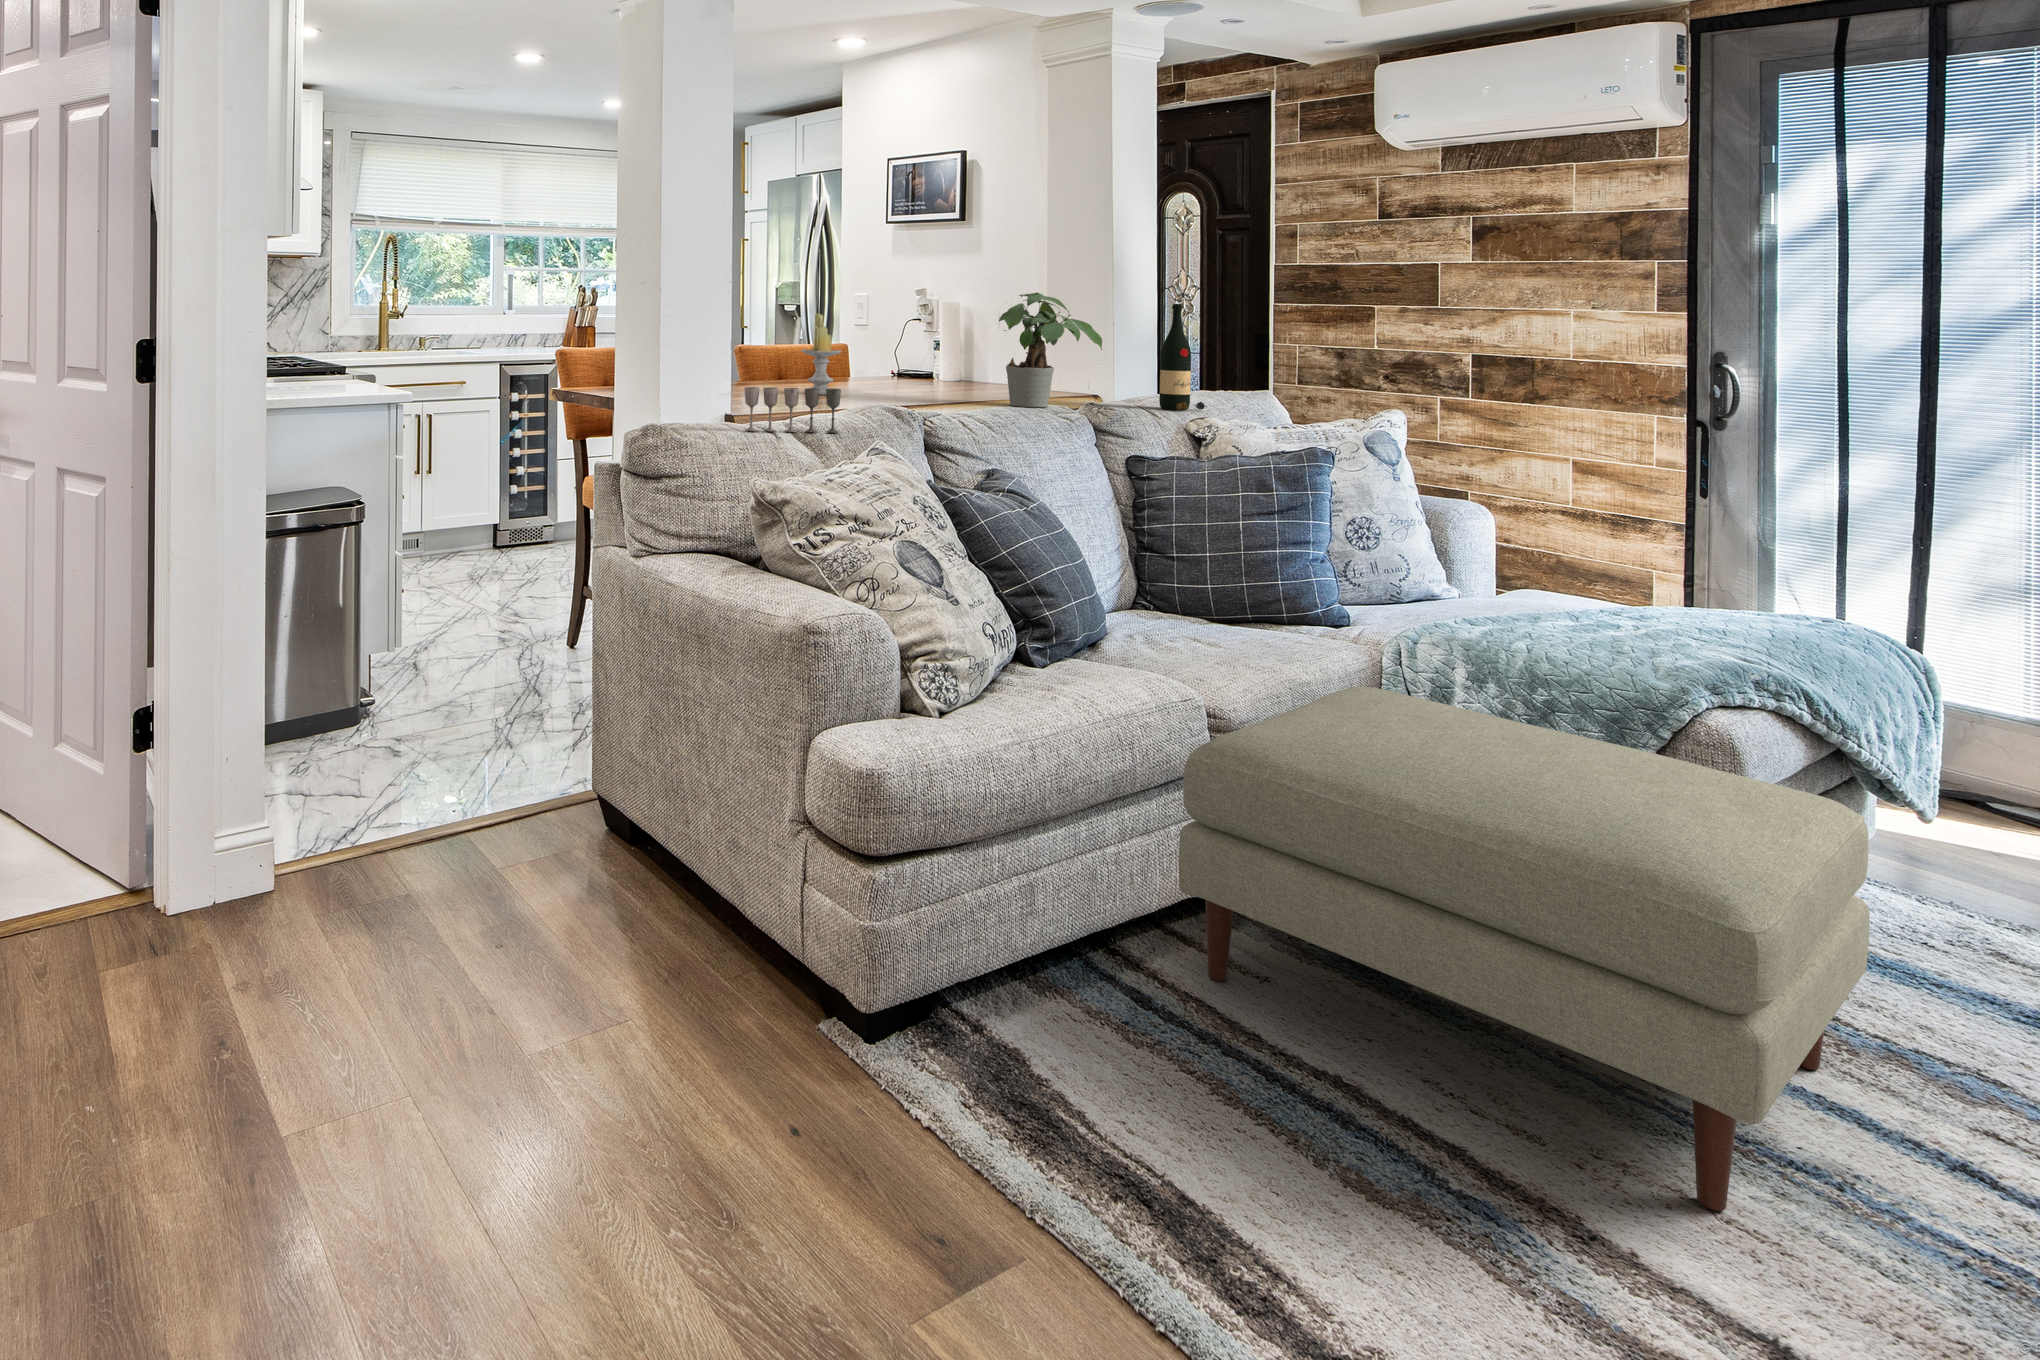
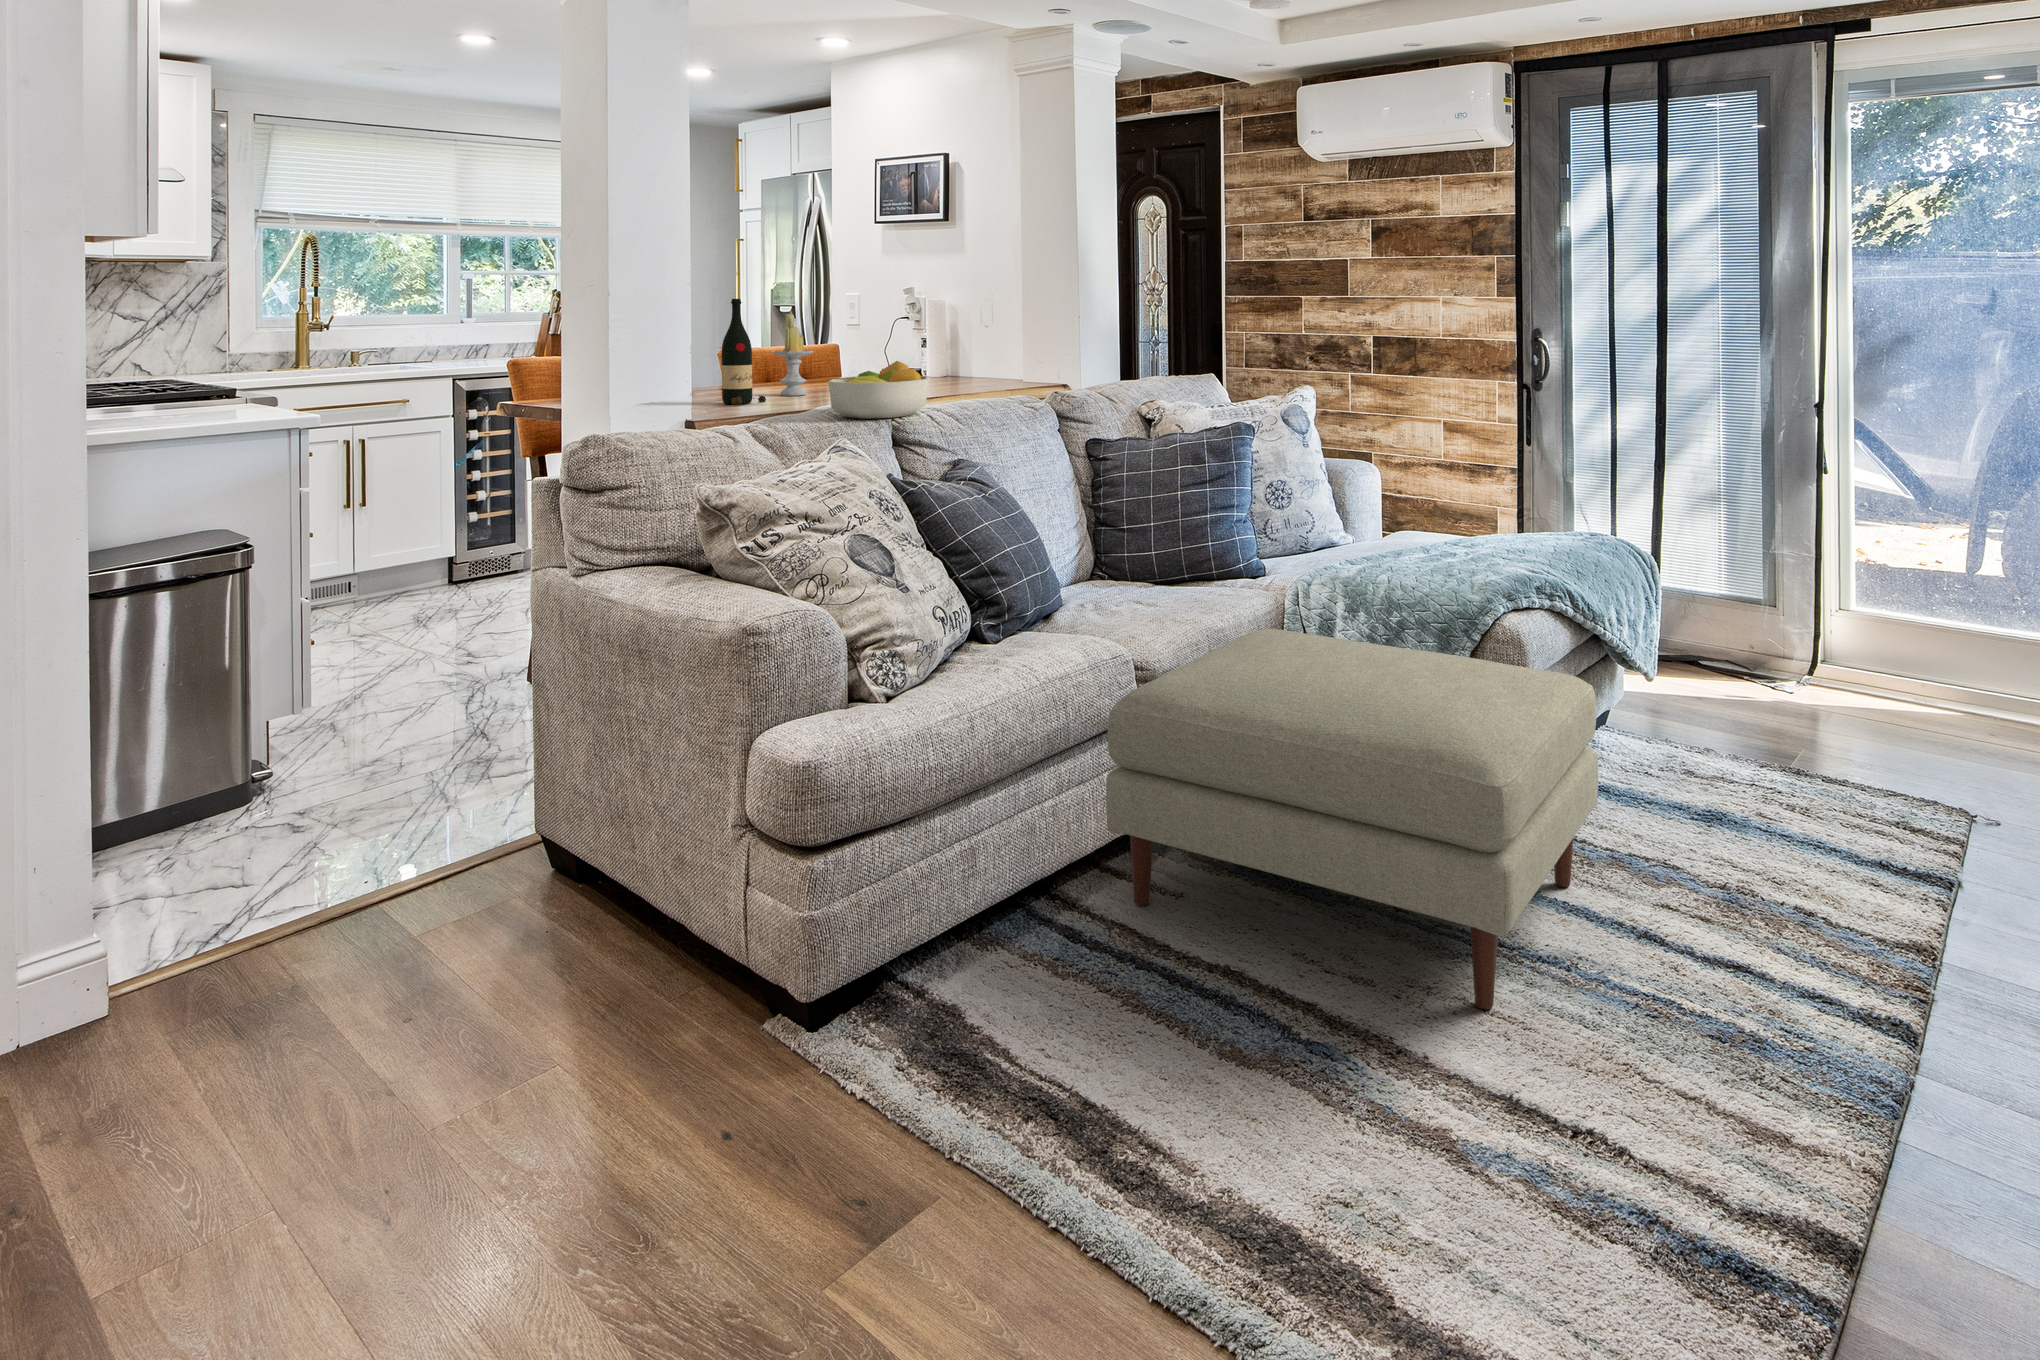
potted plant: present [999,292,1102,407] -> none [963,289,1057,399]
wine bottle: present [1159,304,1207,410] -> present [722,299,766,405]
fruit bowl: none [867,363,968,421] -> present [828,361,929,419]
wine glass: present [745,387,841,433] -> none [694,390,795,438]

